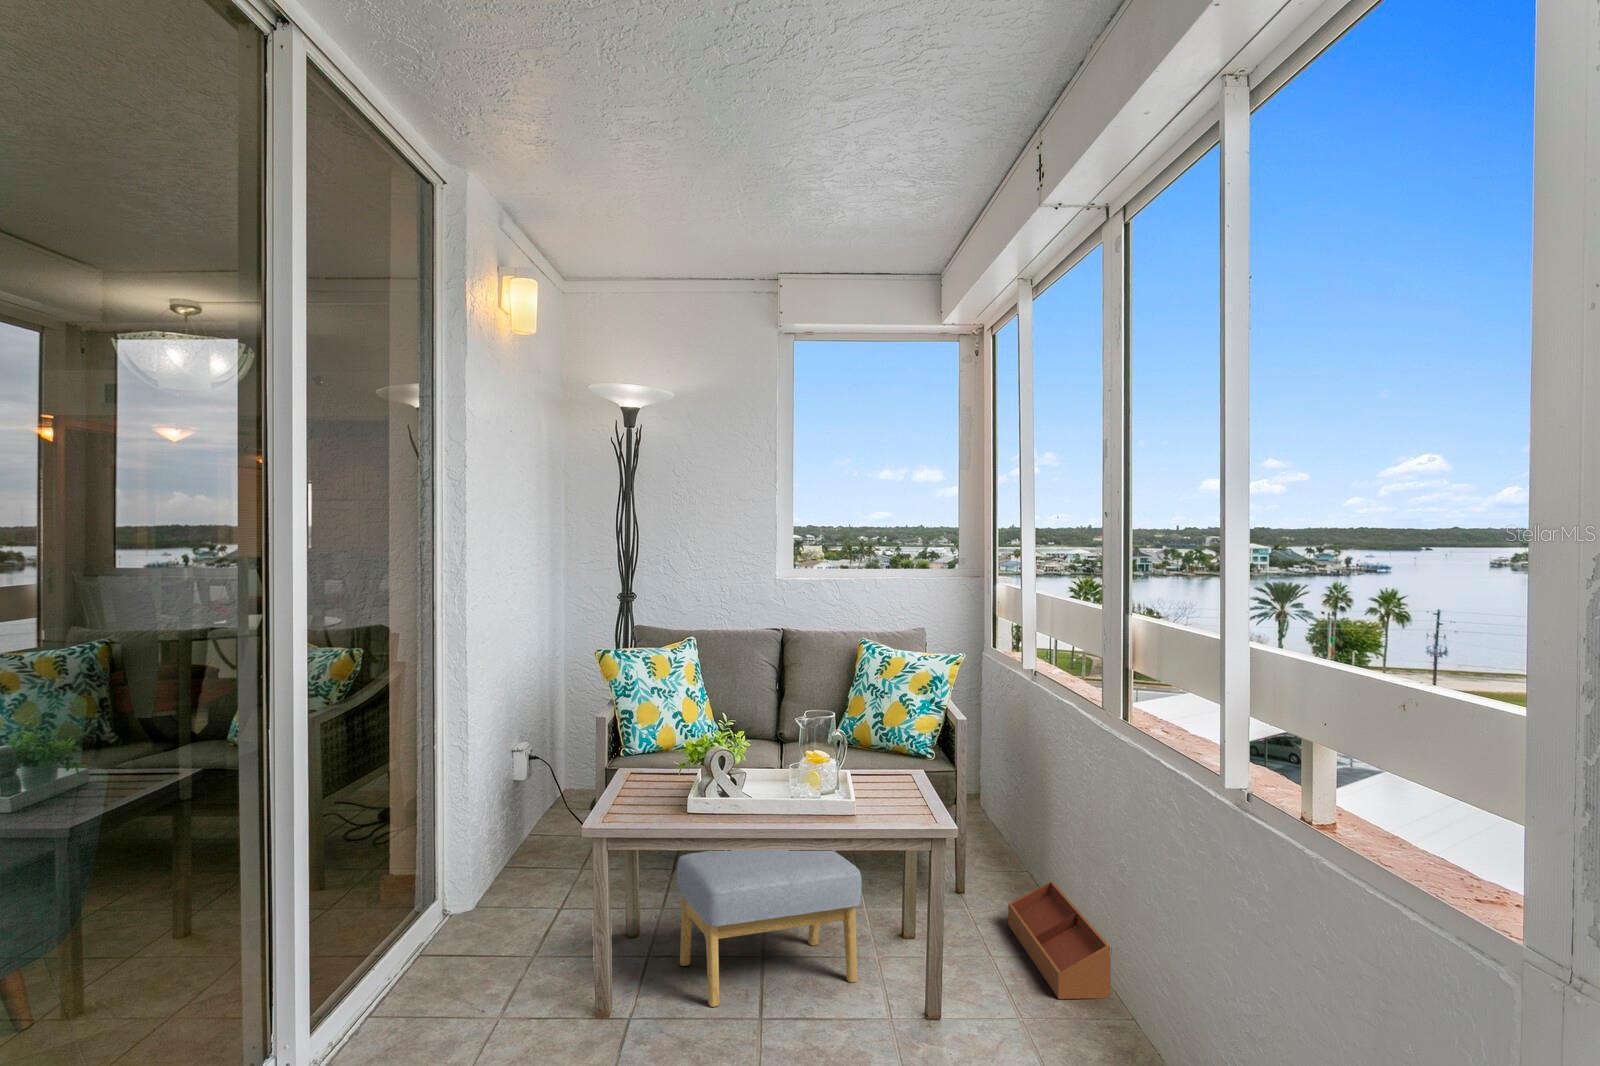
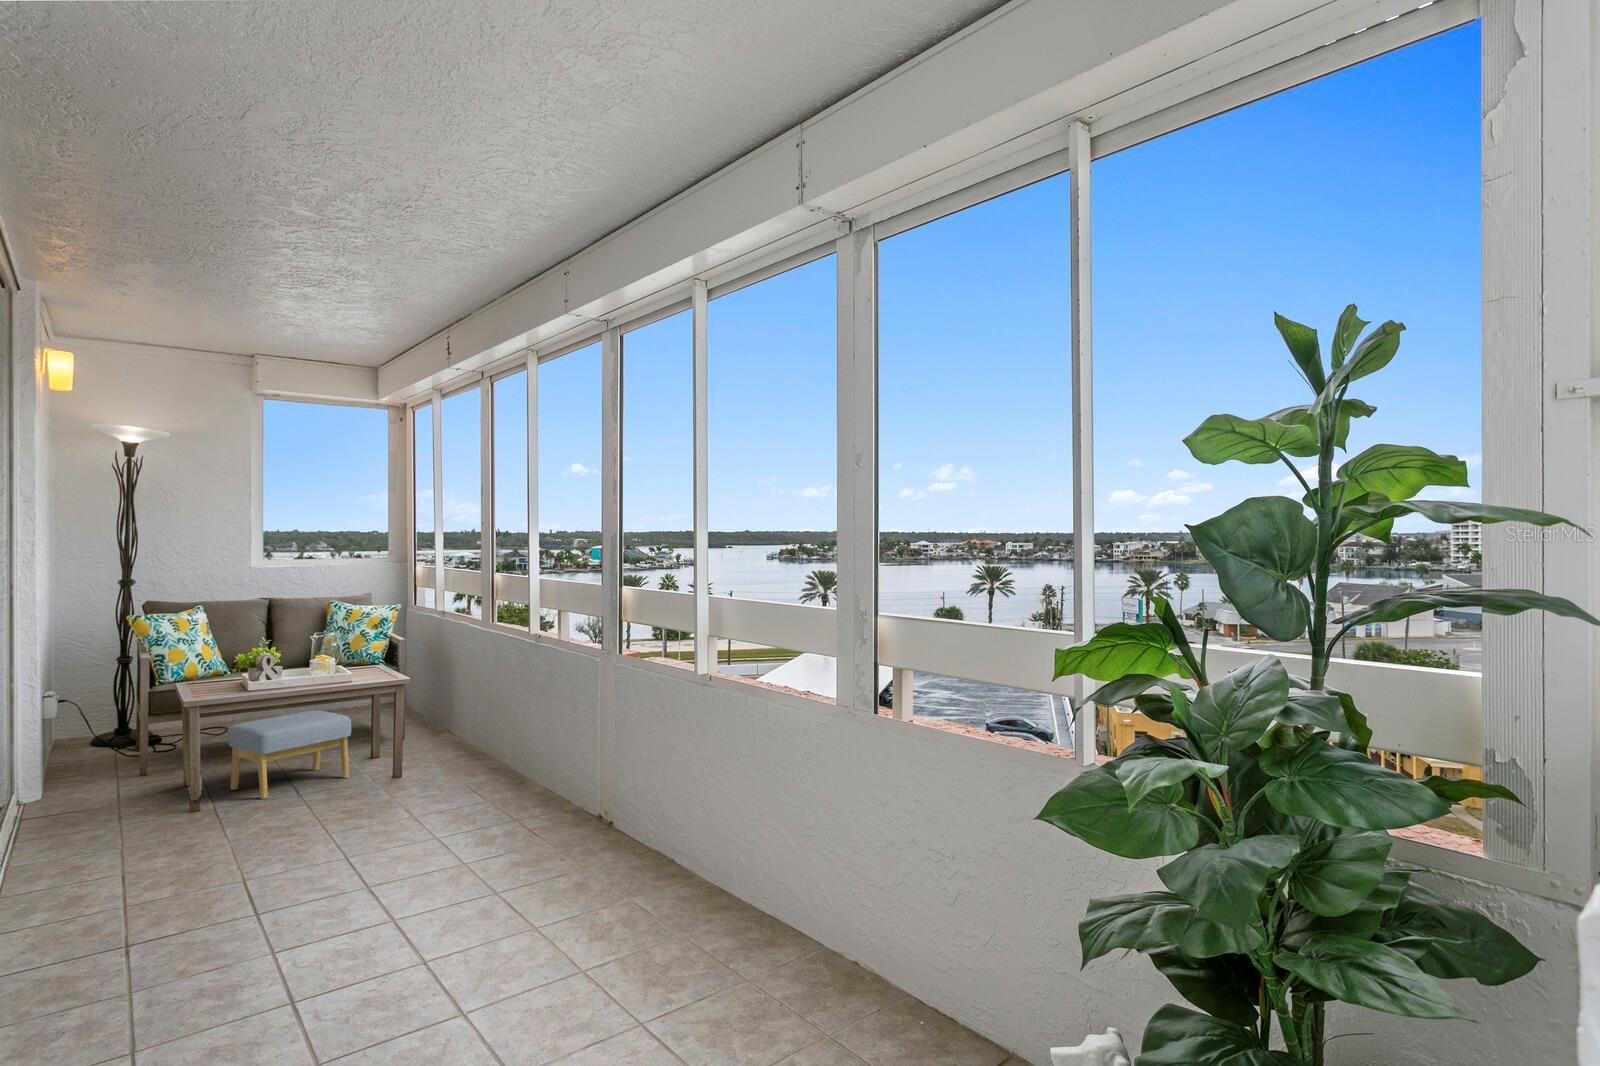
storage bin: present [1008,881,1111,999] -> none [432,720,489,765]

